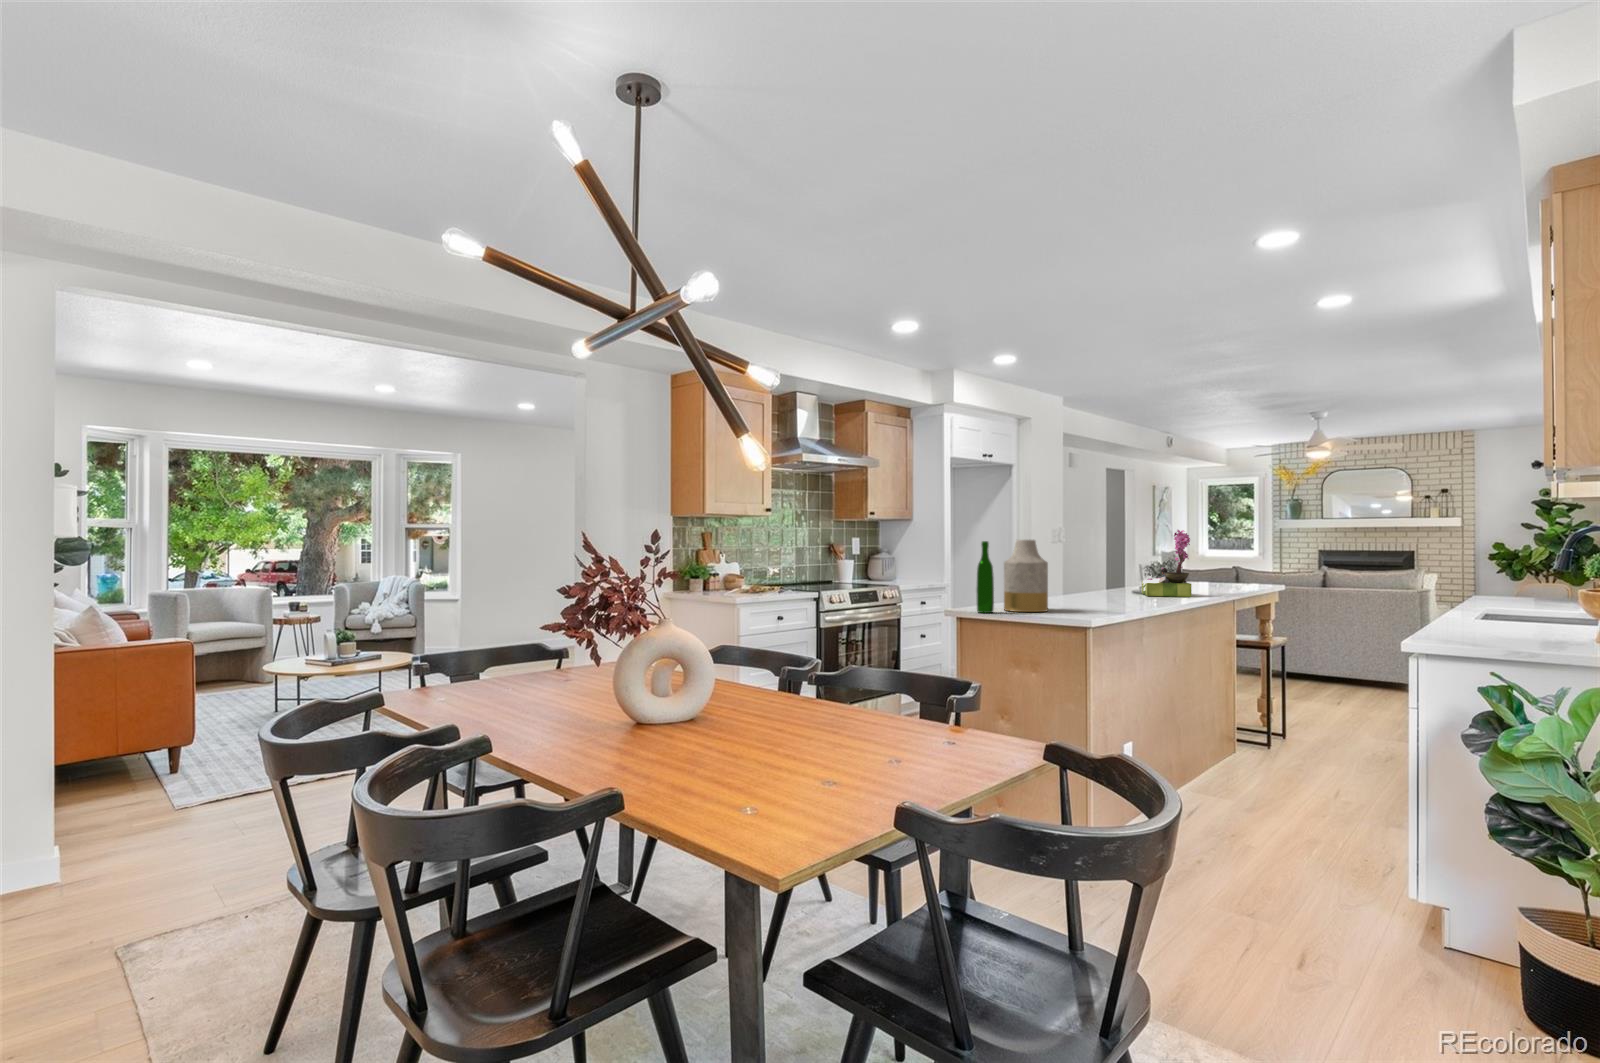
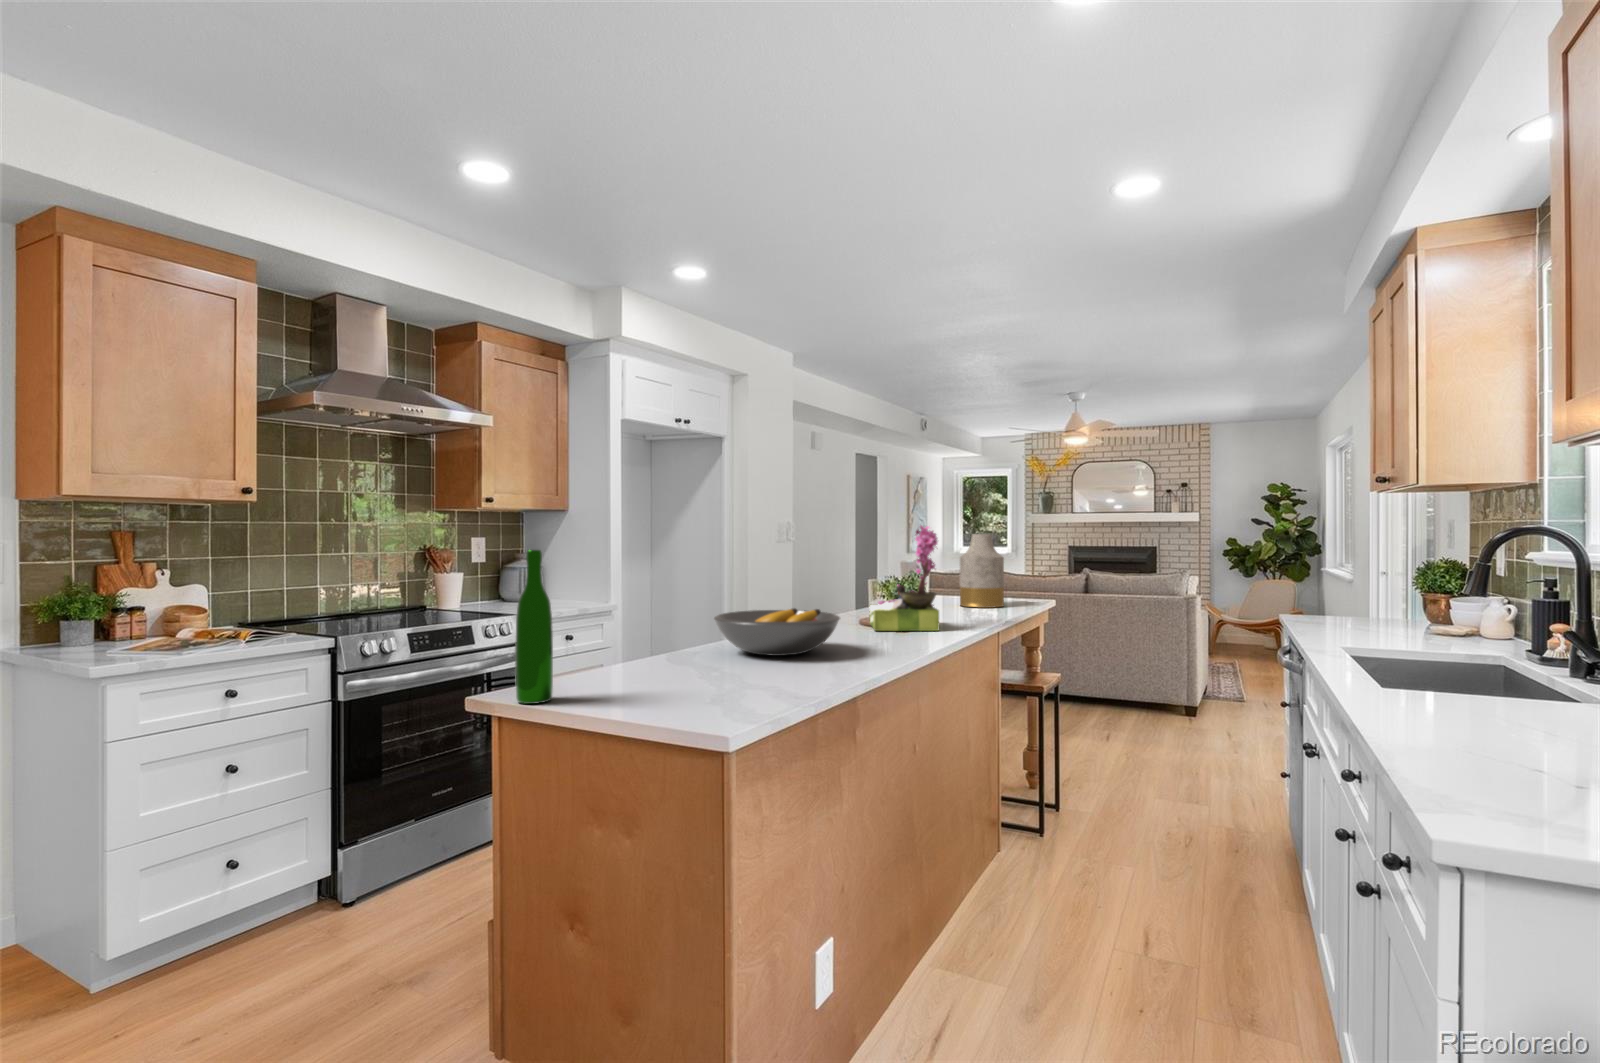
vase: present [1004,540,1048,612] -> present [960,534,1004,608]
fruit bowl: none [1053,577,1131,603] -> present [714,608,840,656]

